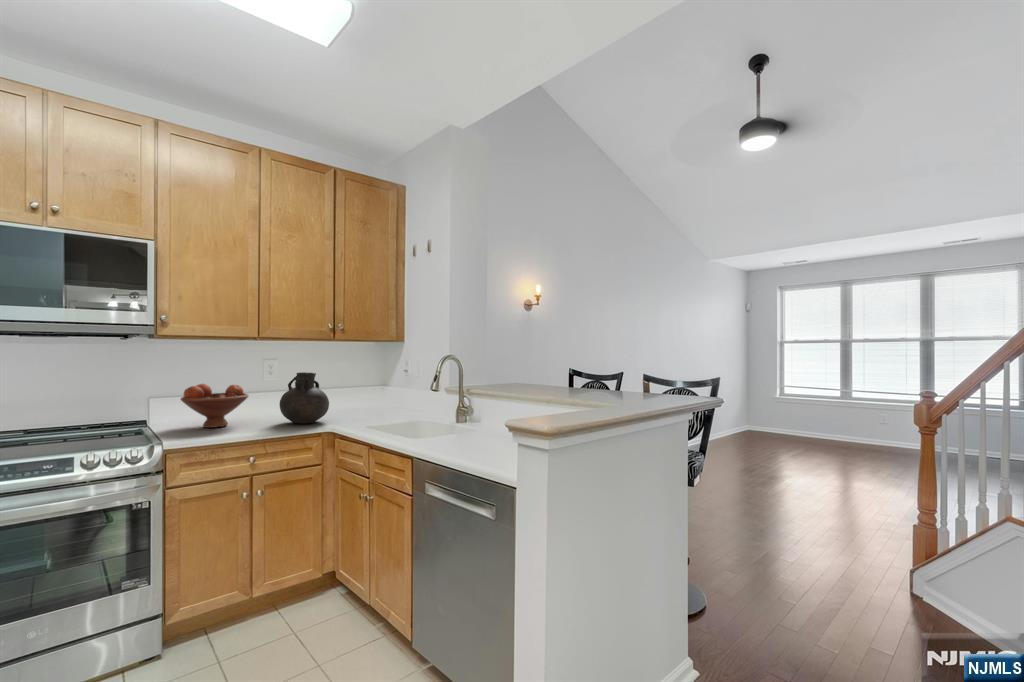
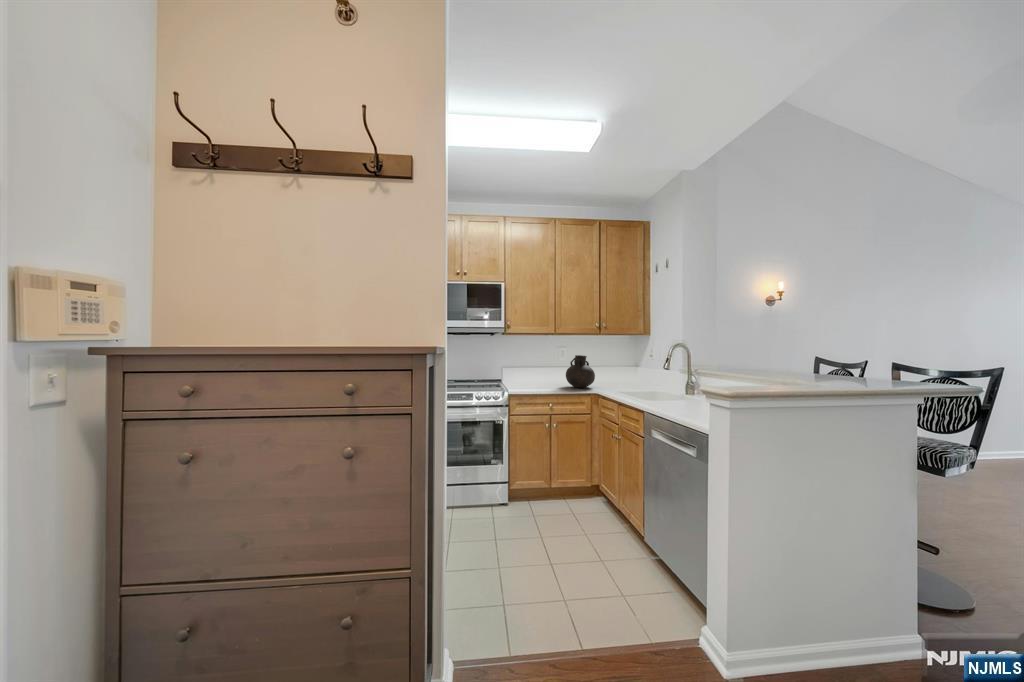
fruit bowl: present [181,384,248,428] -> none [516,361,549,386]

